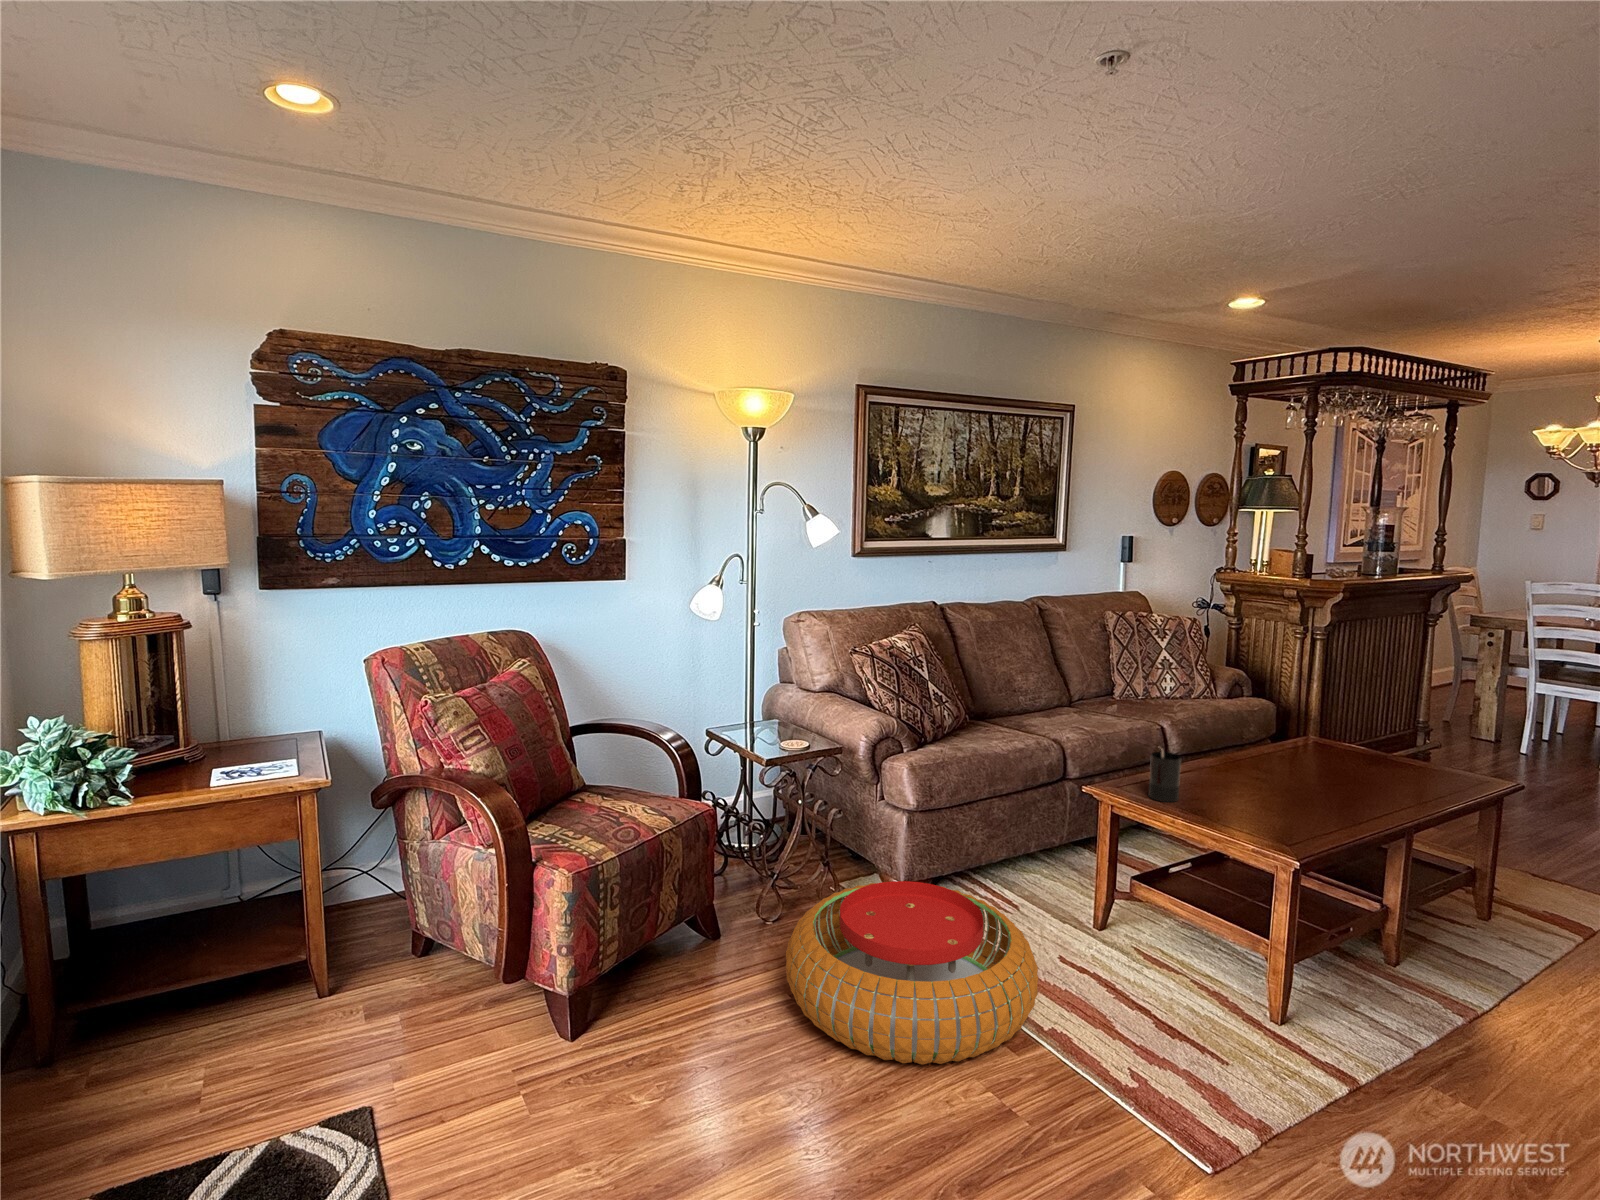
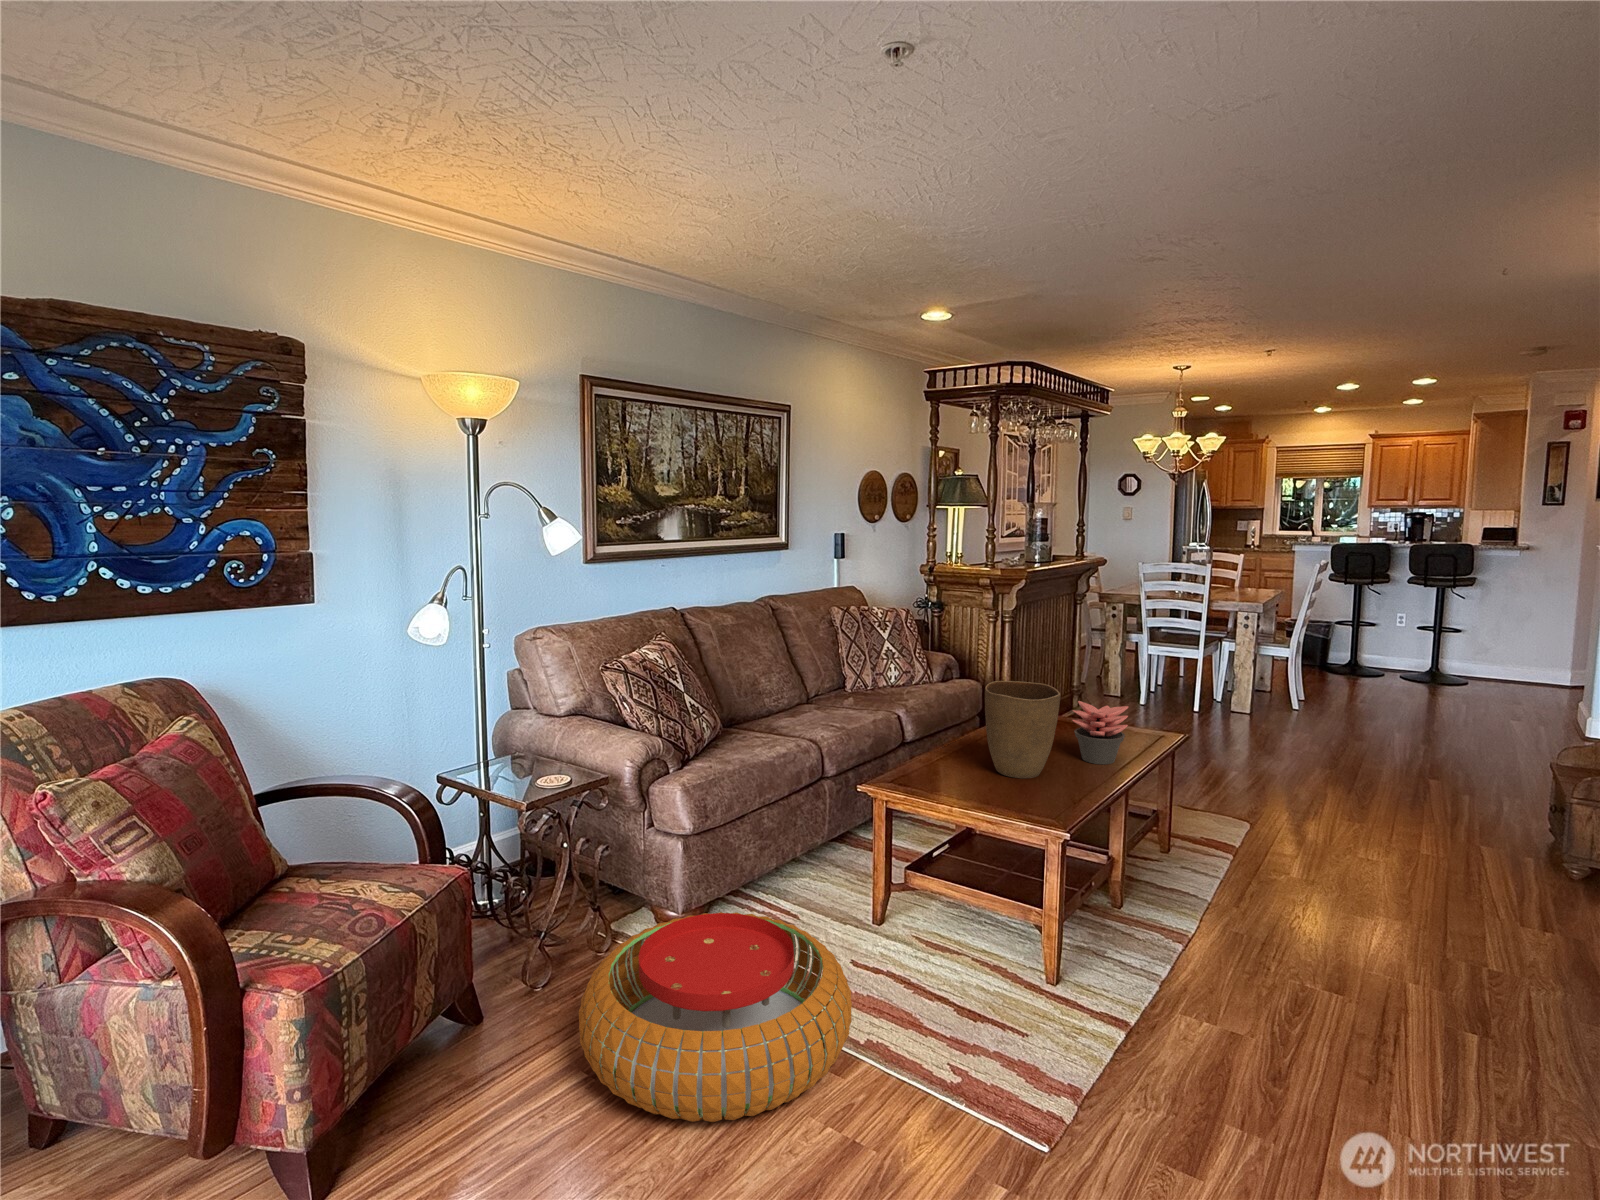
vase: none [1236,696,1328,804] -> present [985,681,1061,778]
succulent plant: none [1350,728,1426,802] -> present [1072,701,1128,764]
candle: present [1149,749,1181,802] -> none [918,738,946,791]

